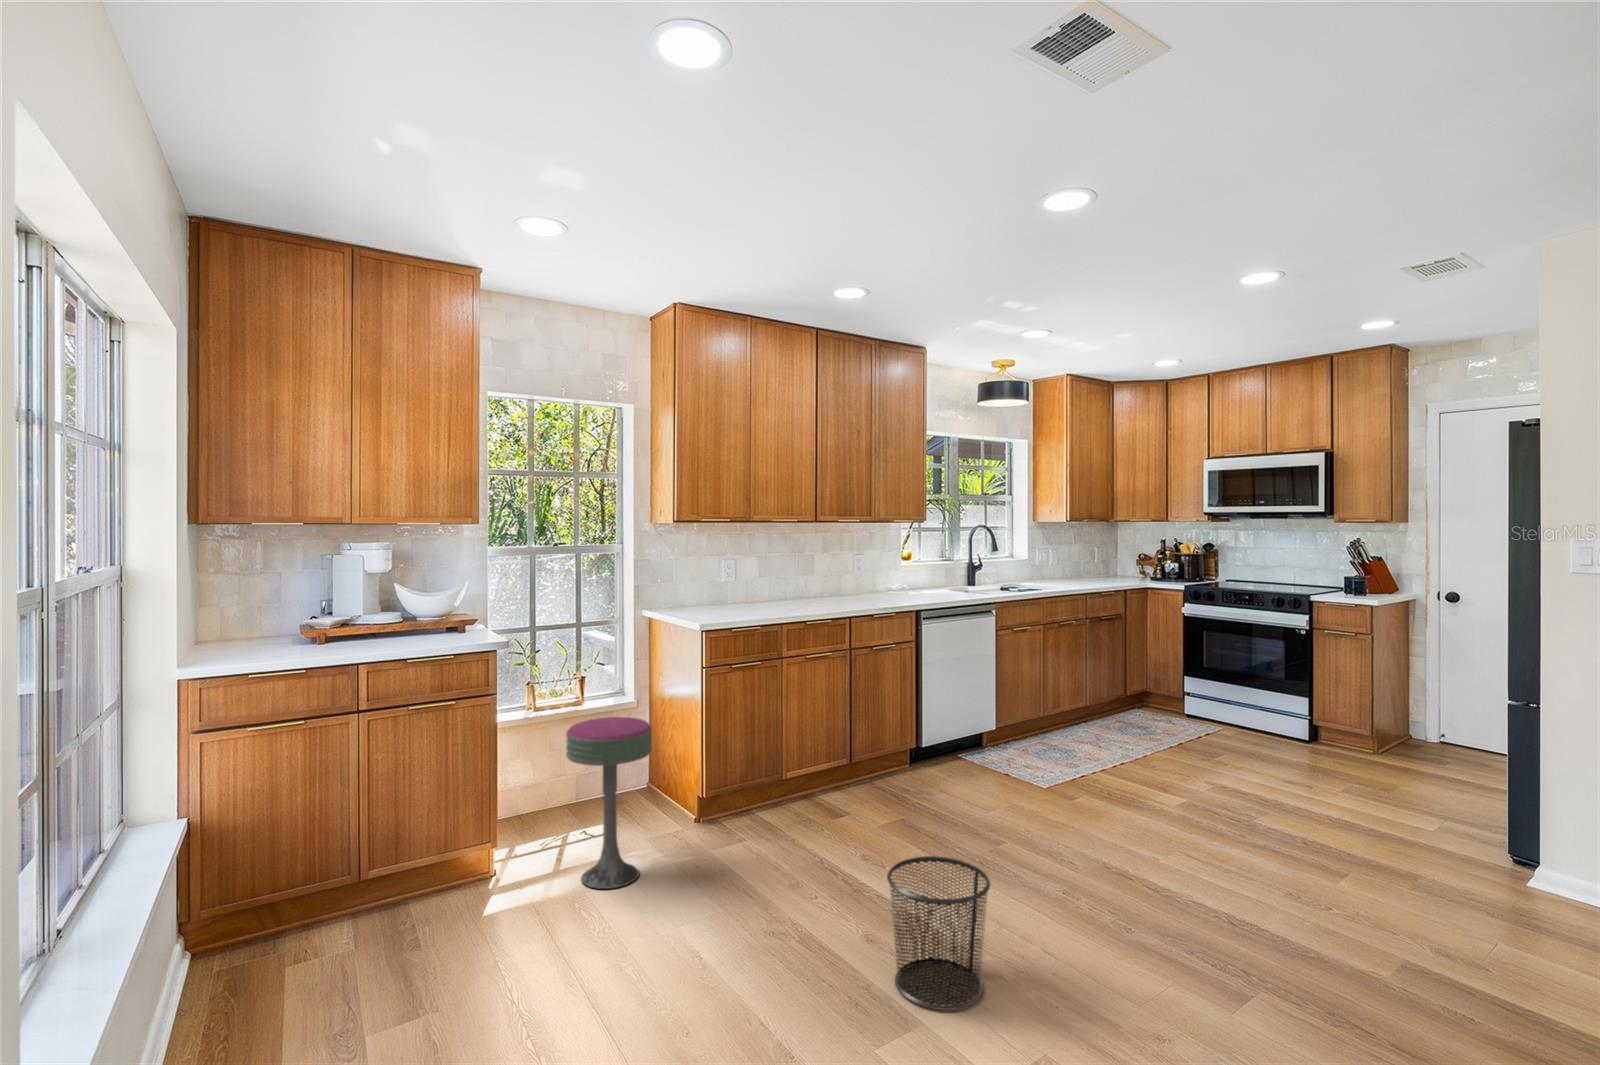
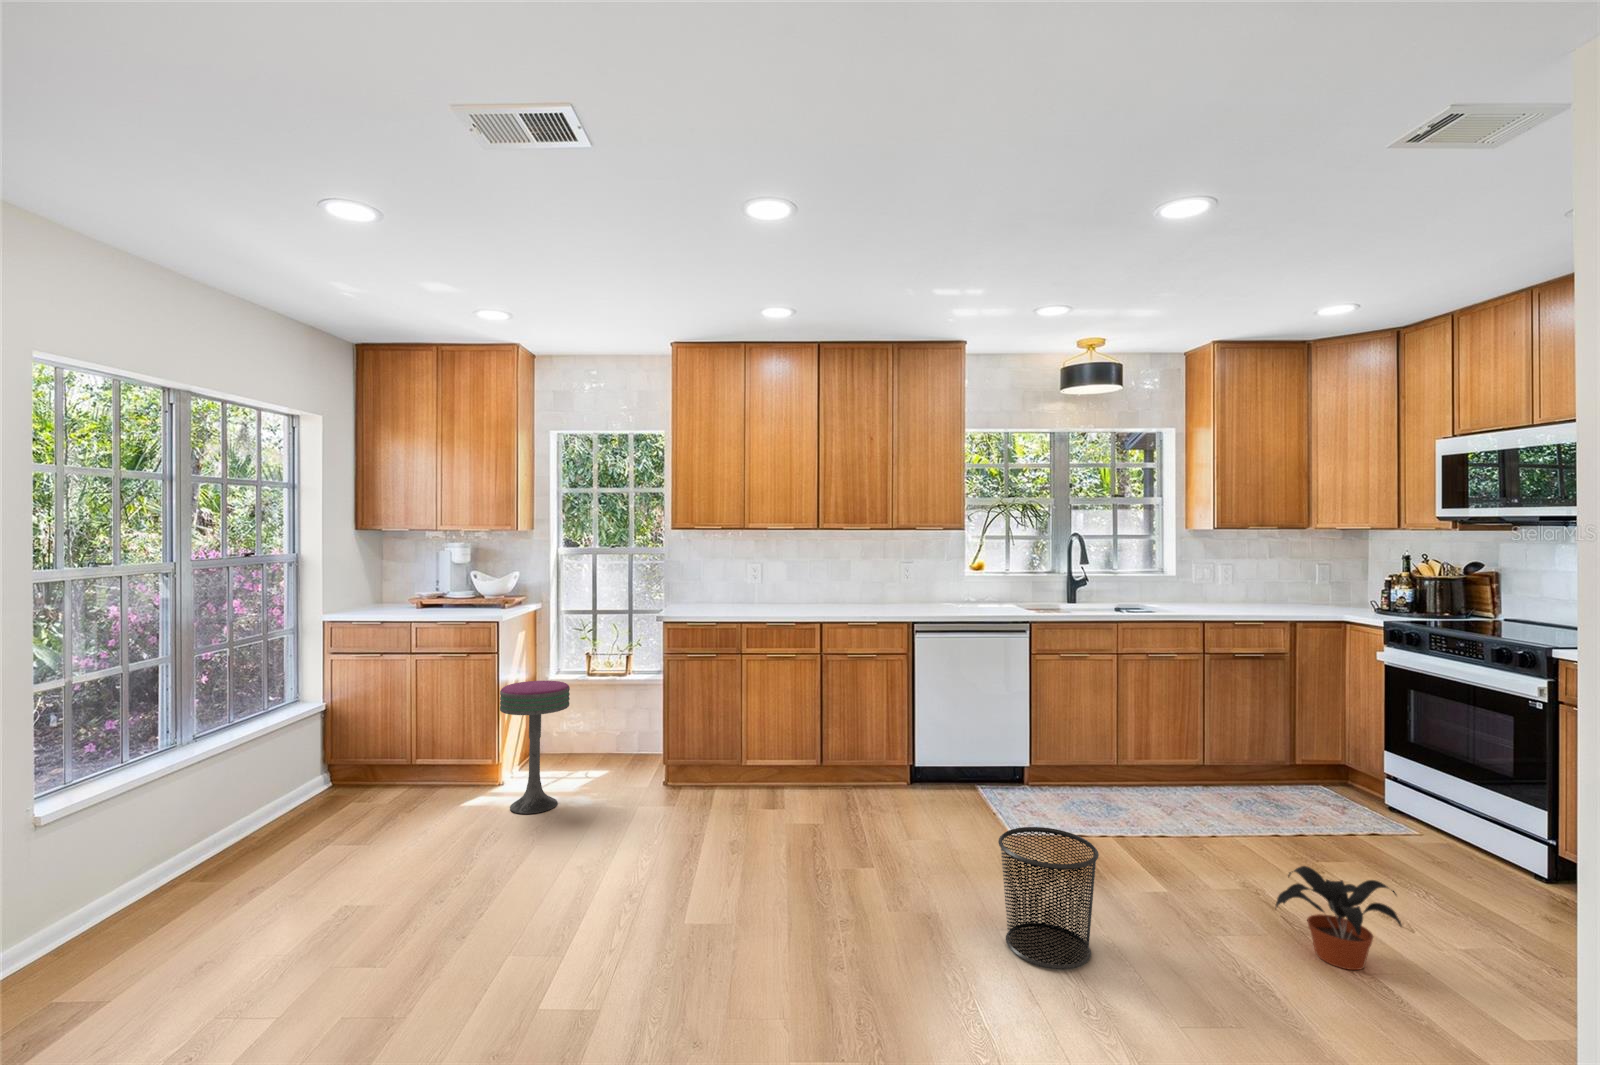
potted plant: none [1276,755,1356,814] -> present [1275,866,1402,970]
trash can: present [887,856,991,1010] -> present [998,827,1099,969]

